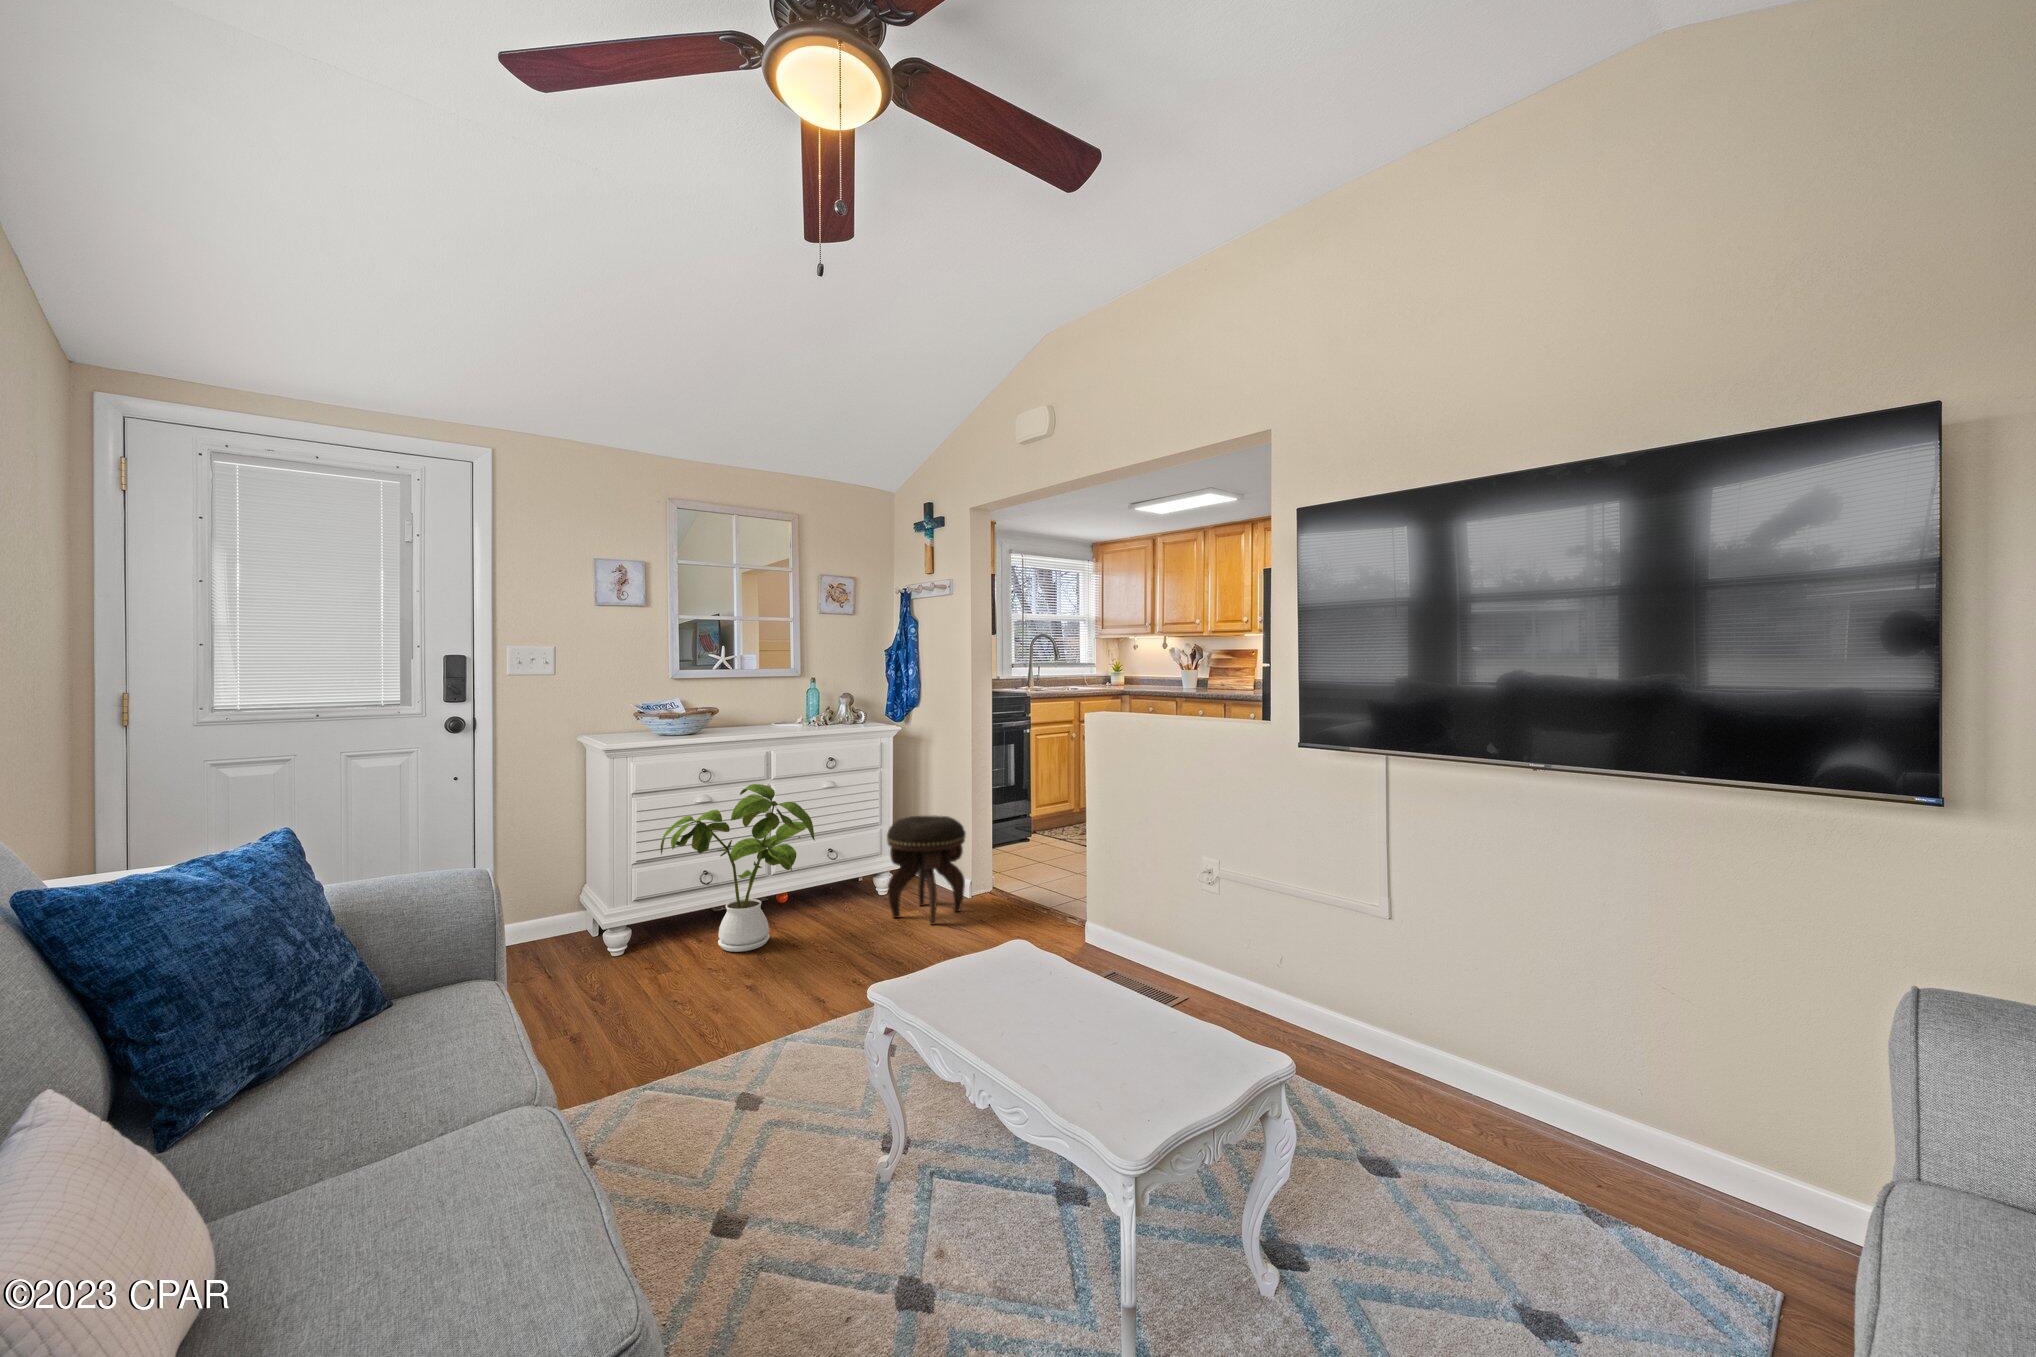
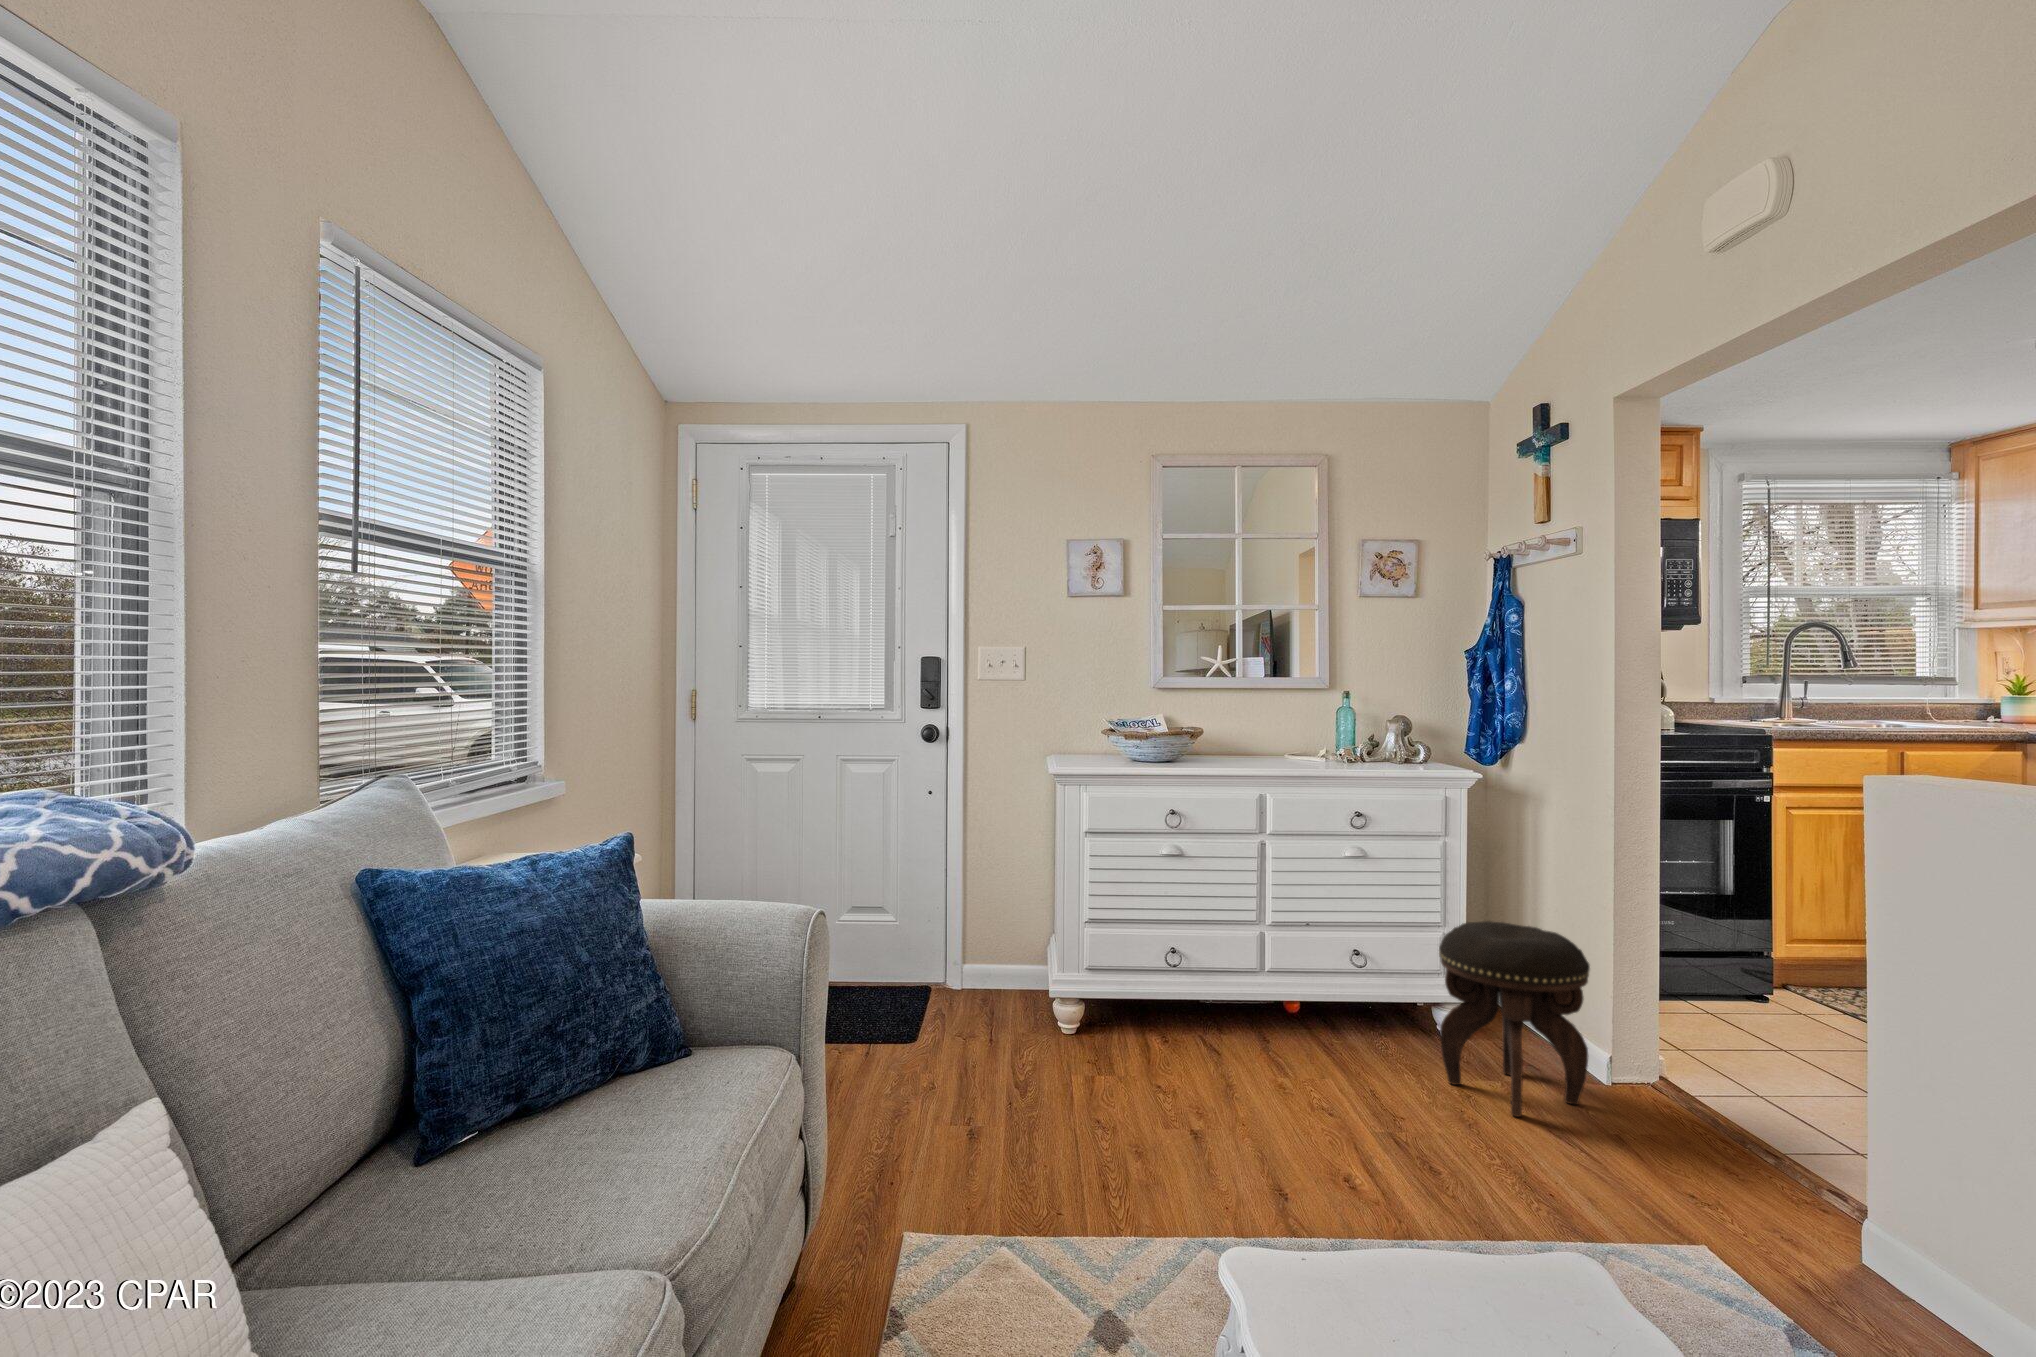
house plant: present [661,784,815,952] -> none [1108,838,1320,1074]

